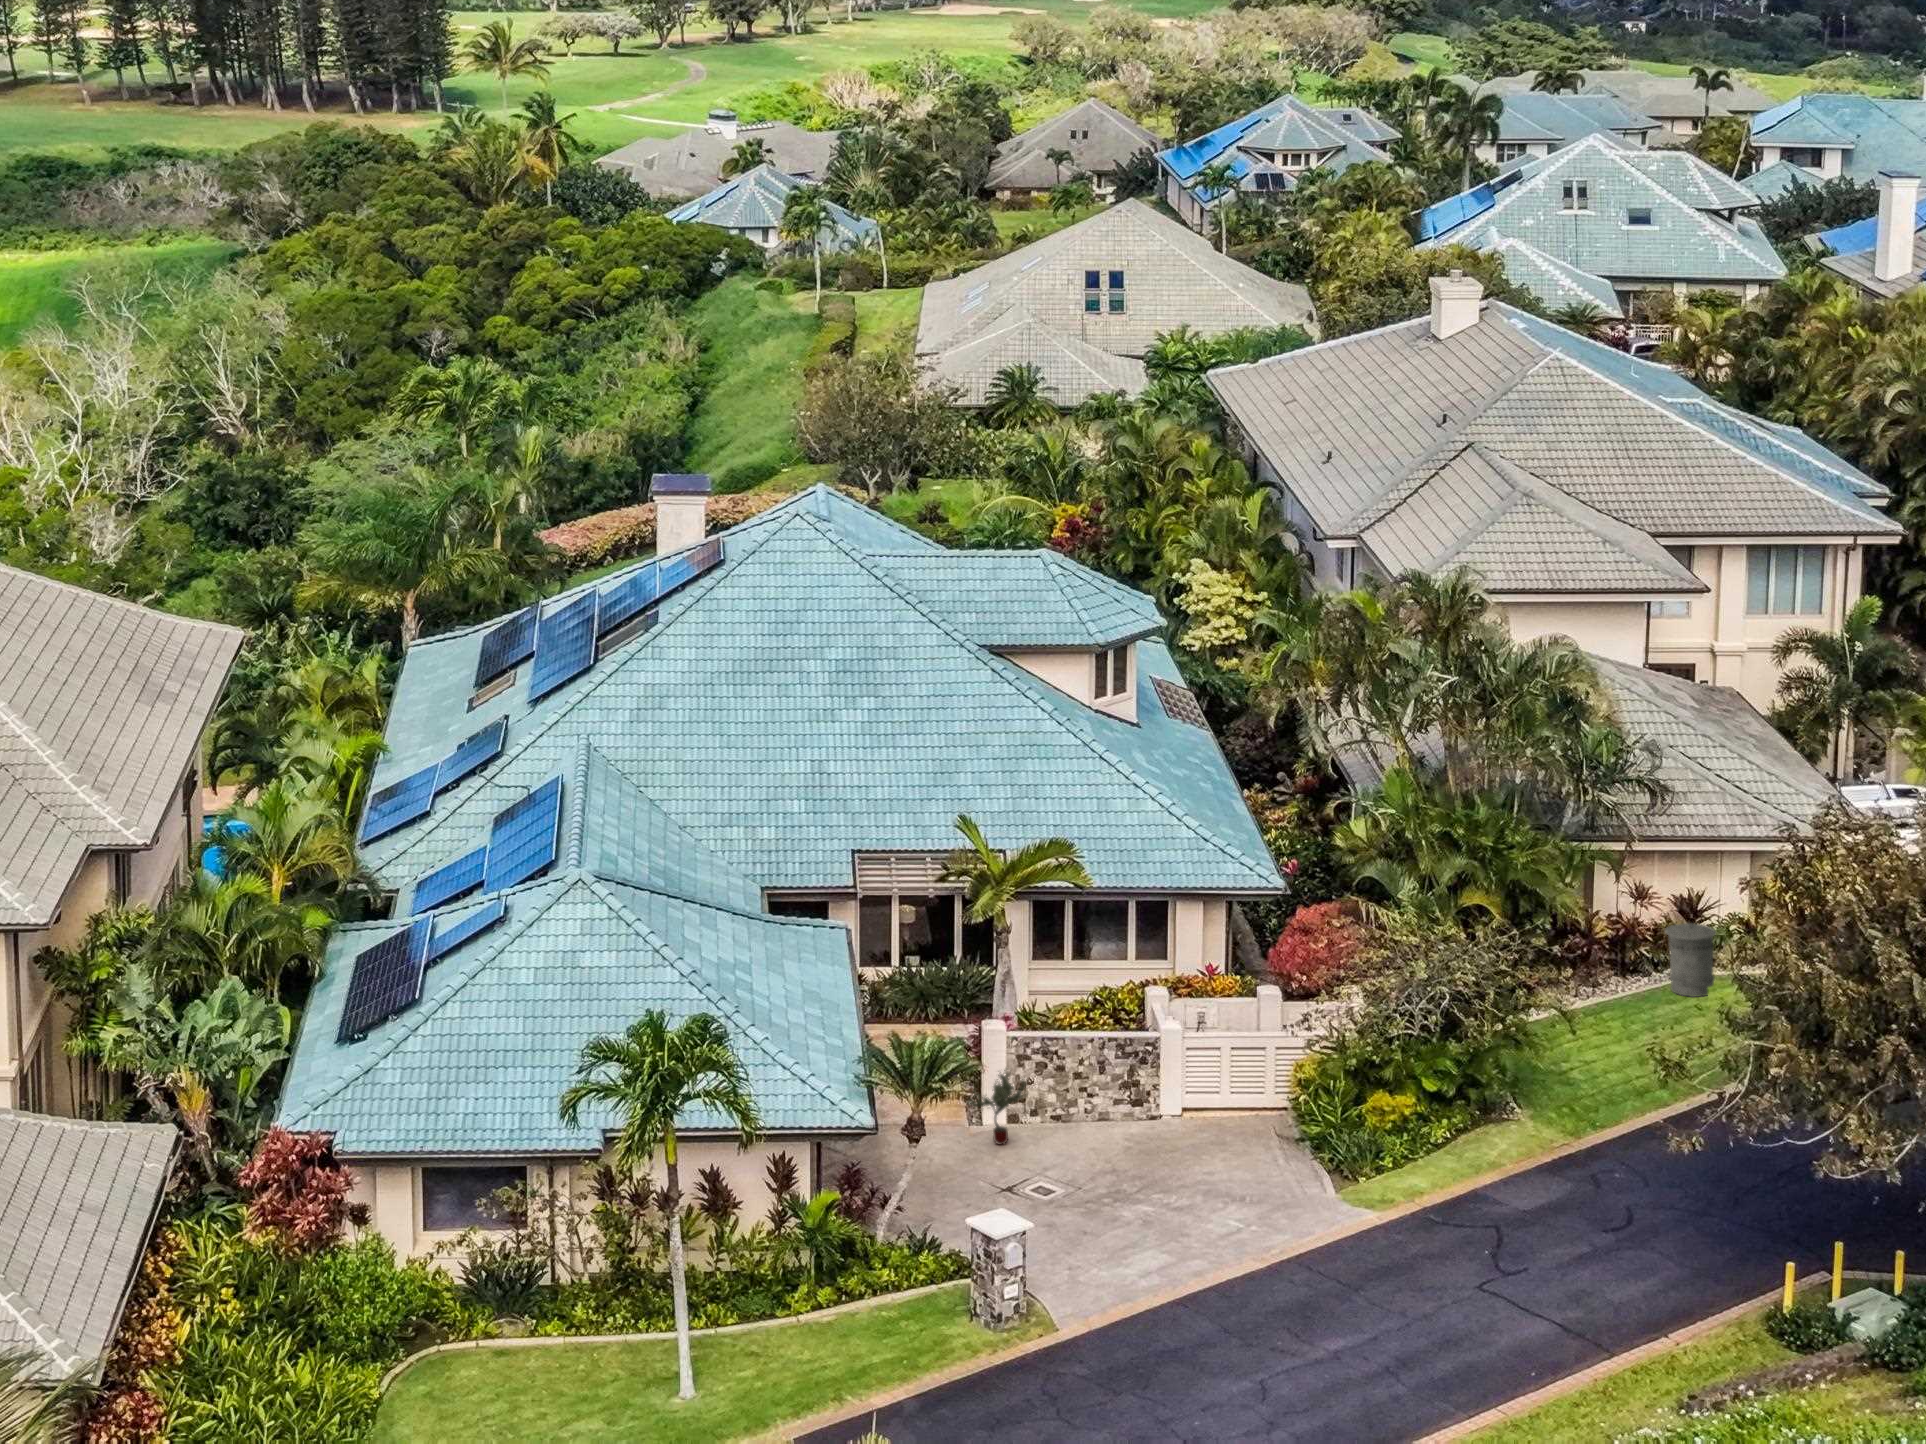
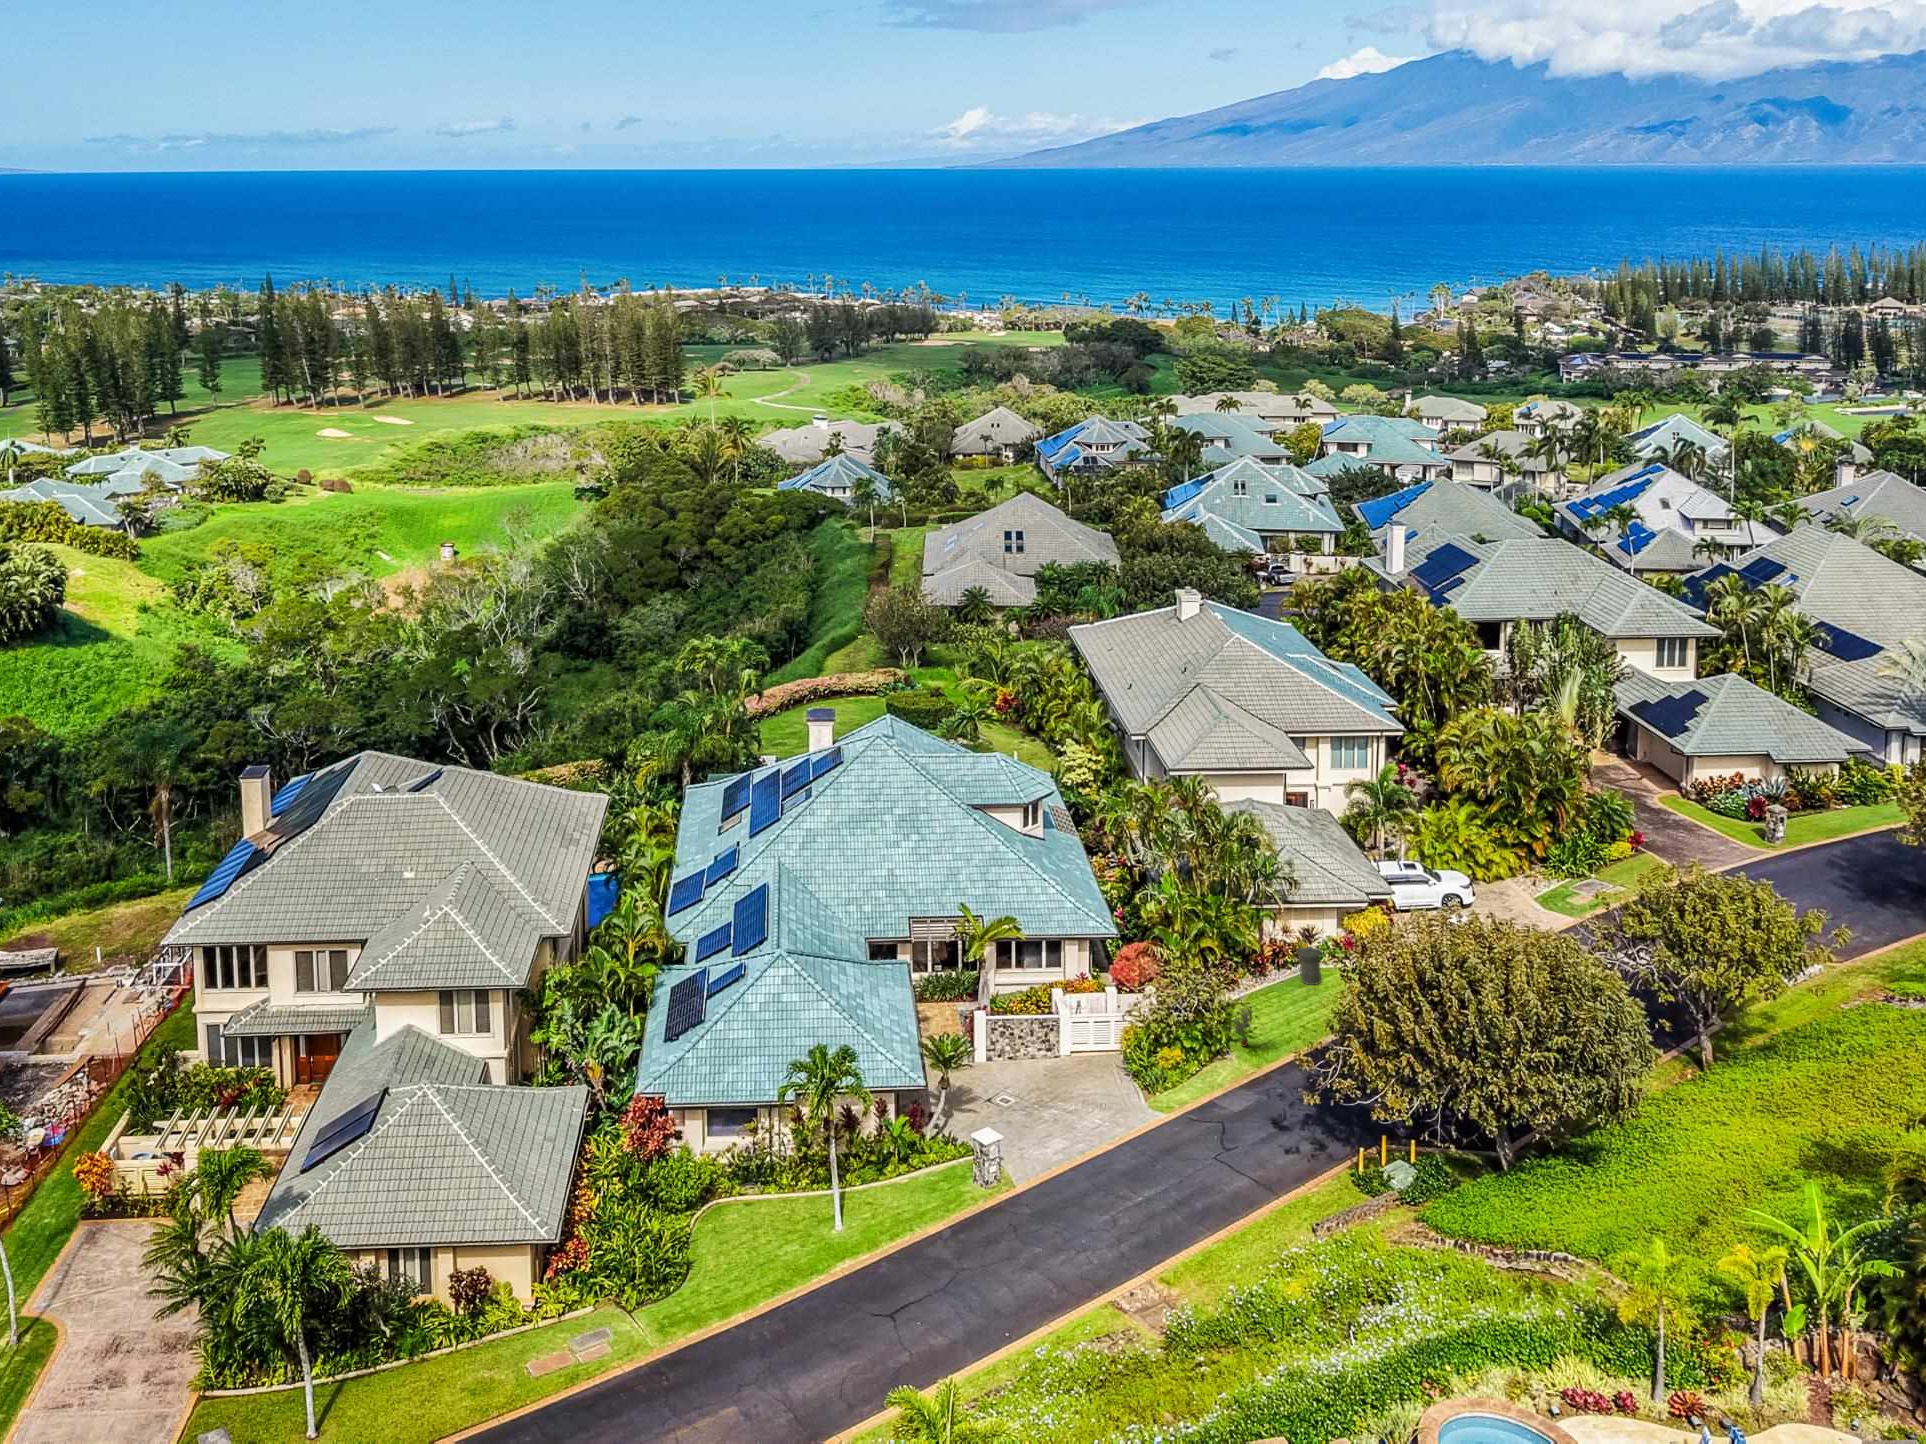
potted tree: present [969,1068,1027,1144] -> present [1233,1009,1252,1047]

